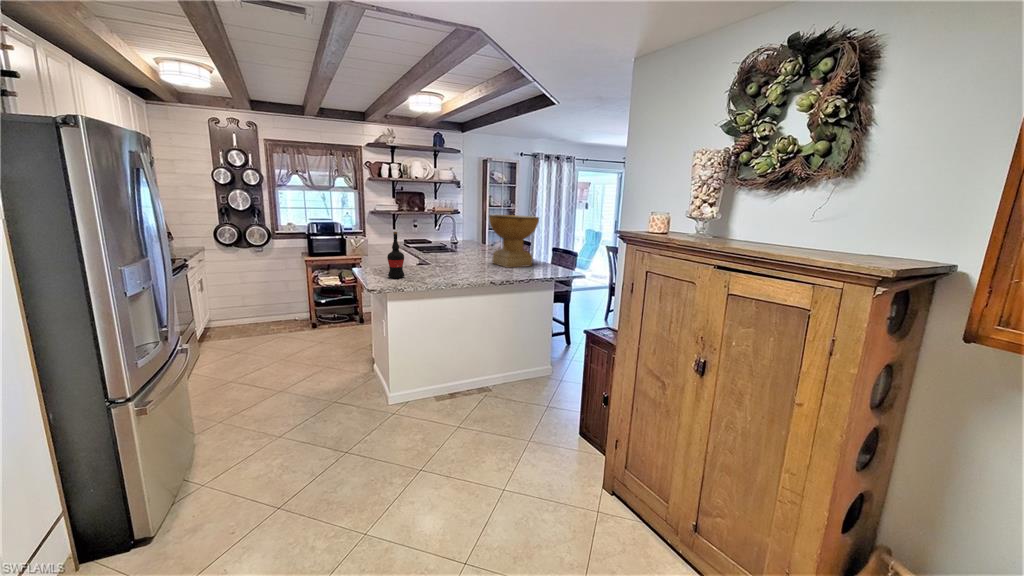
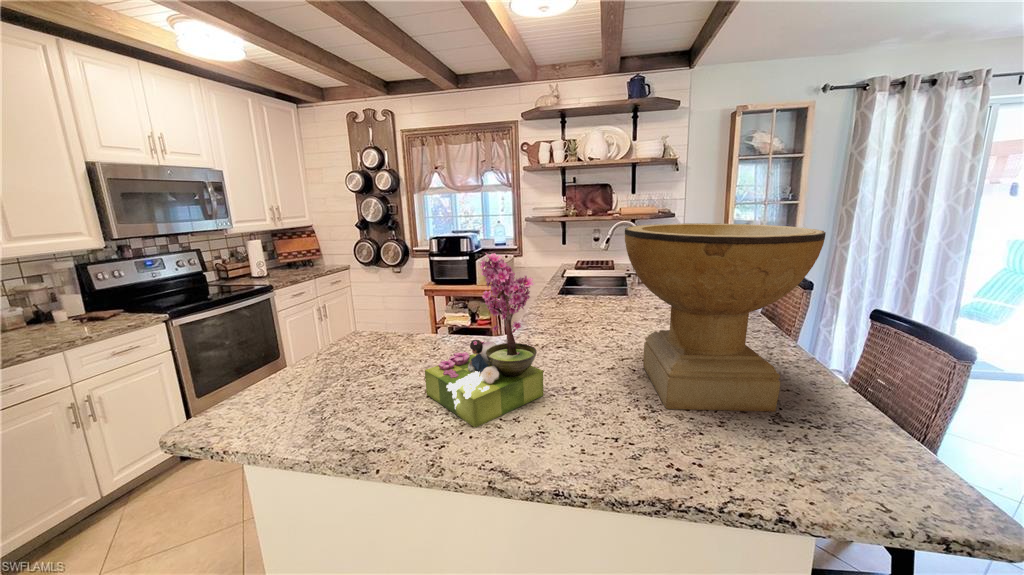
flower arrangement: none [437,222,473,274] -> present [425,253,543,428]
wine bottle: present [387,232,404,278] -> none [245,288,305,419]

